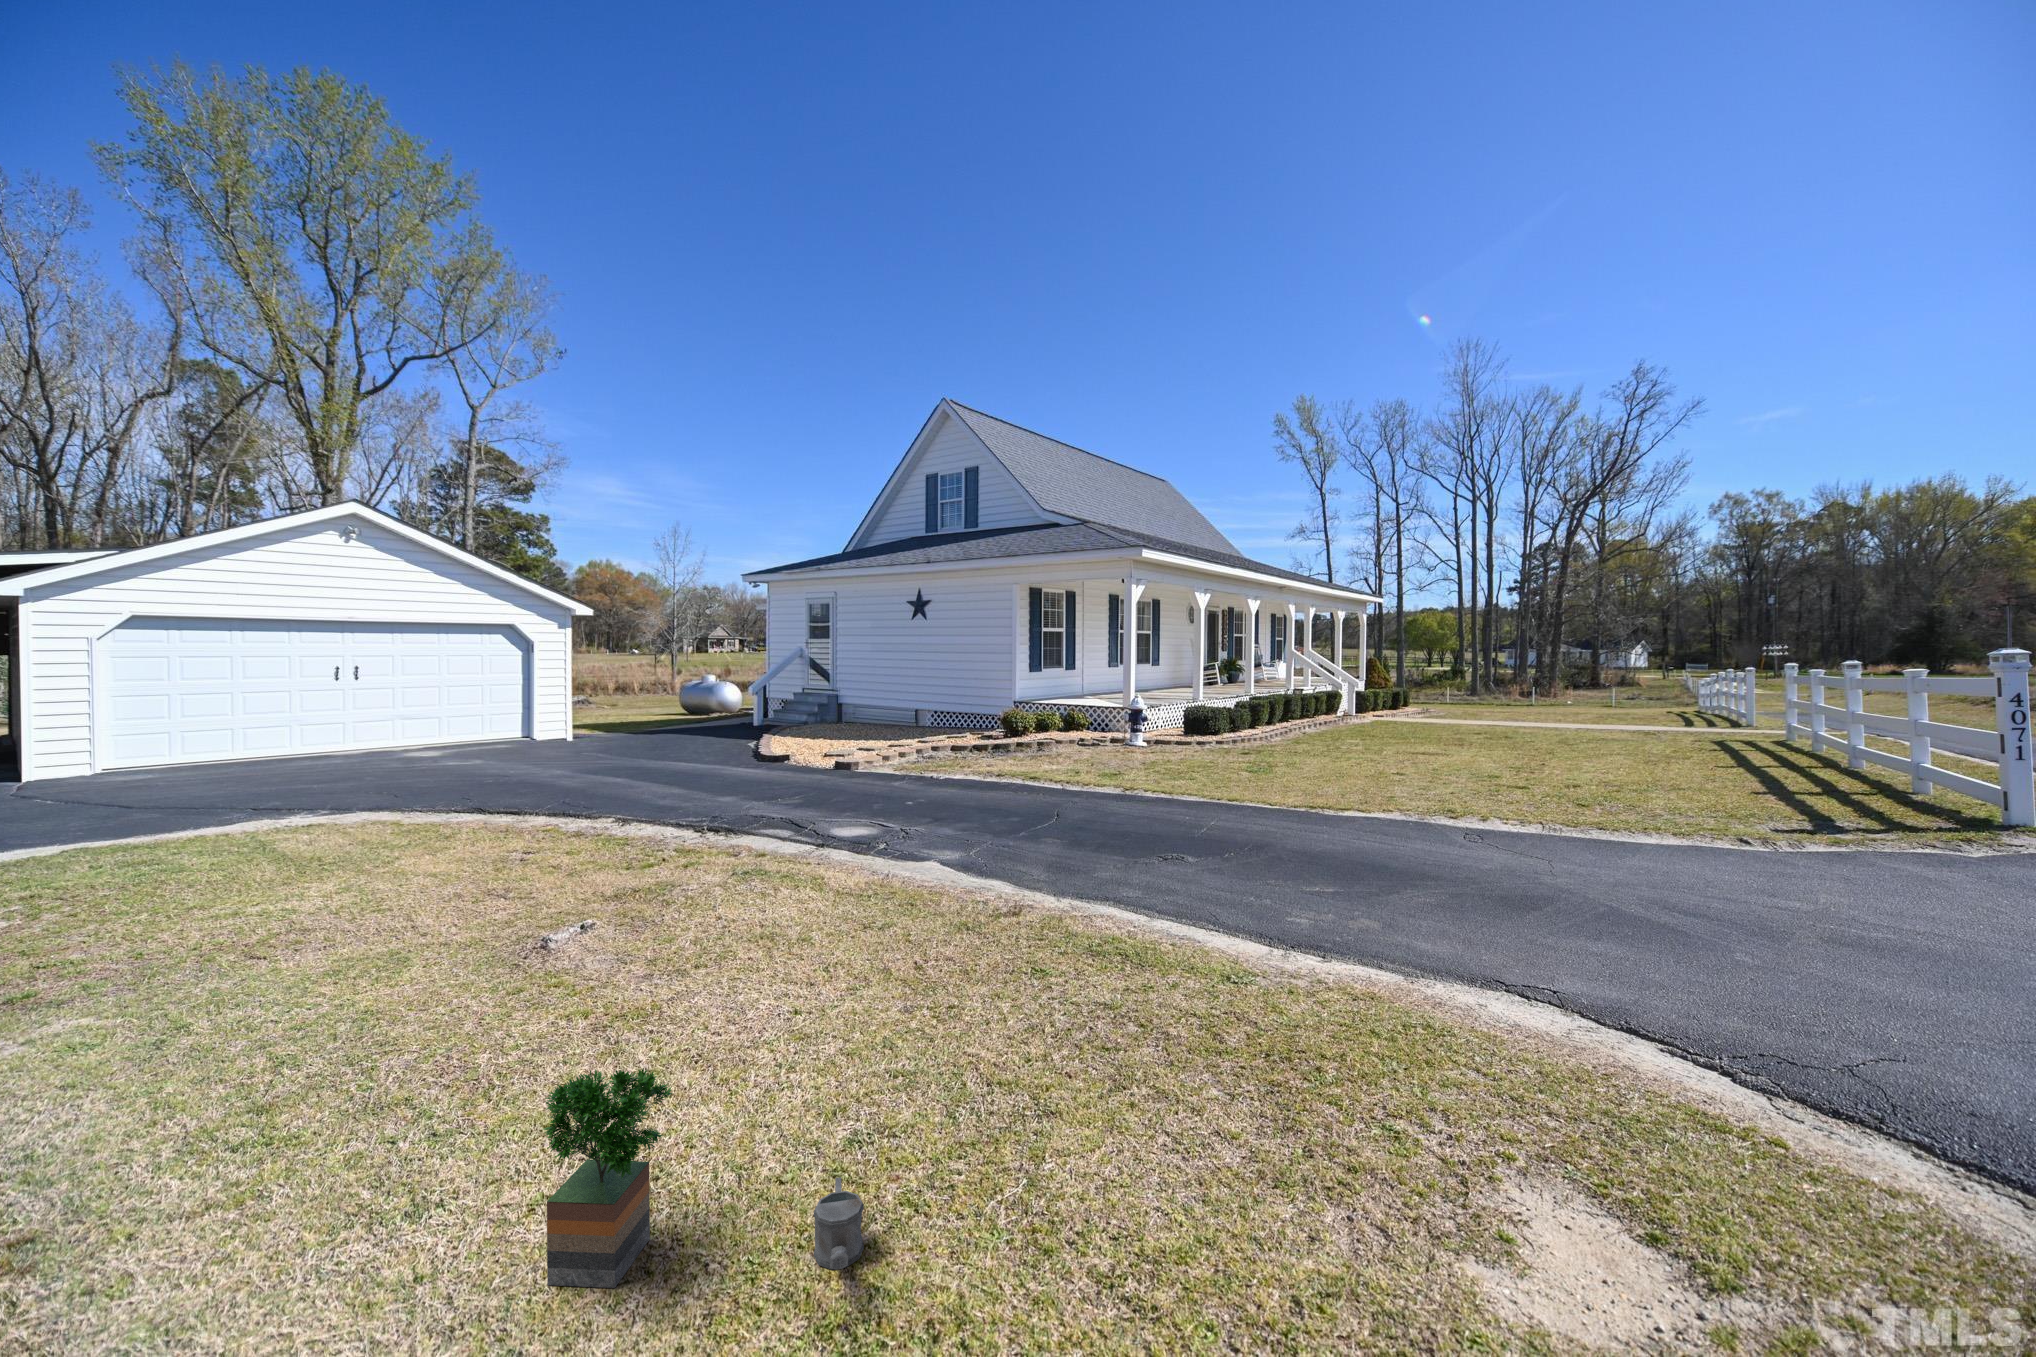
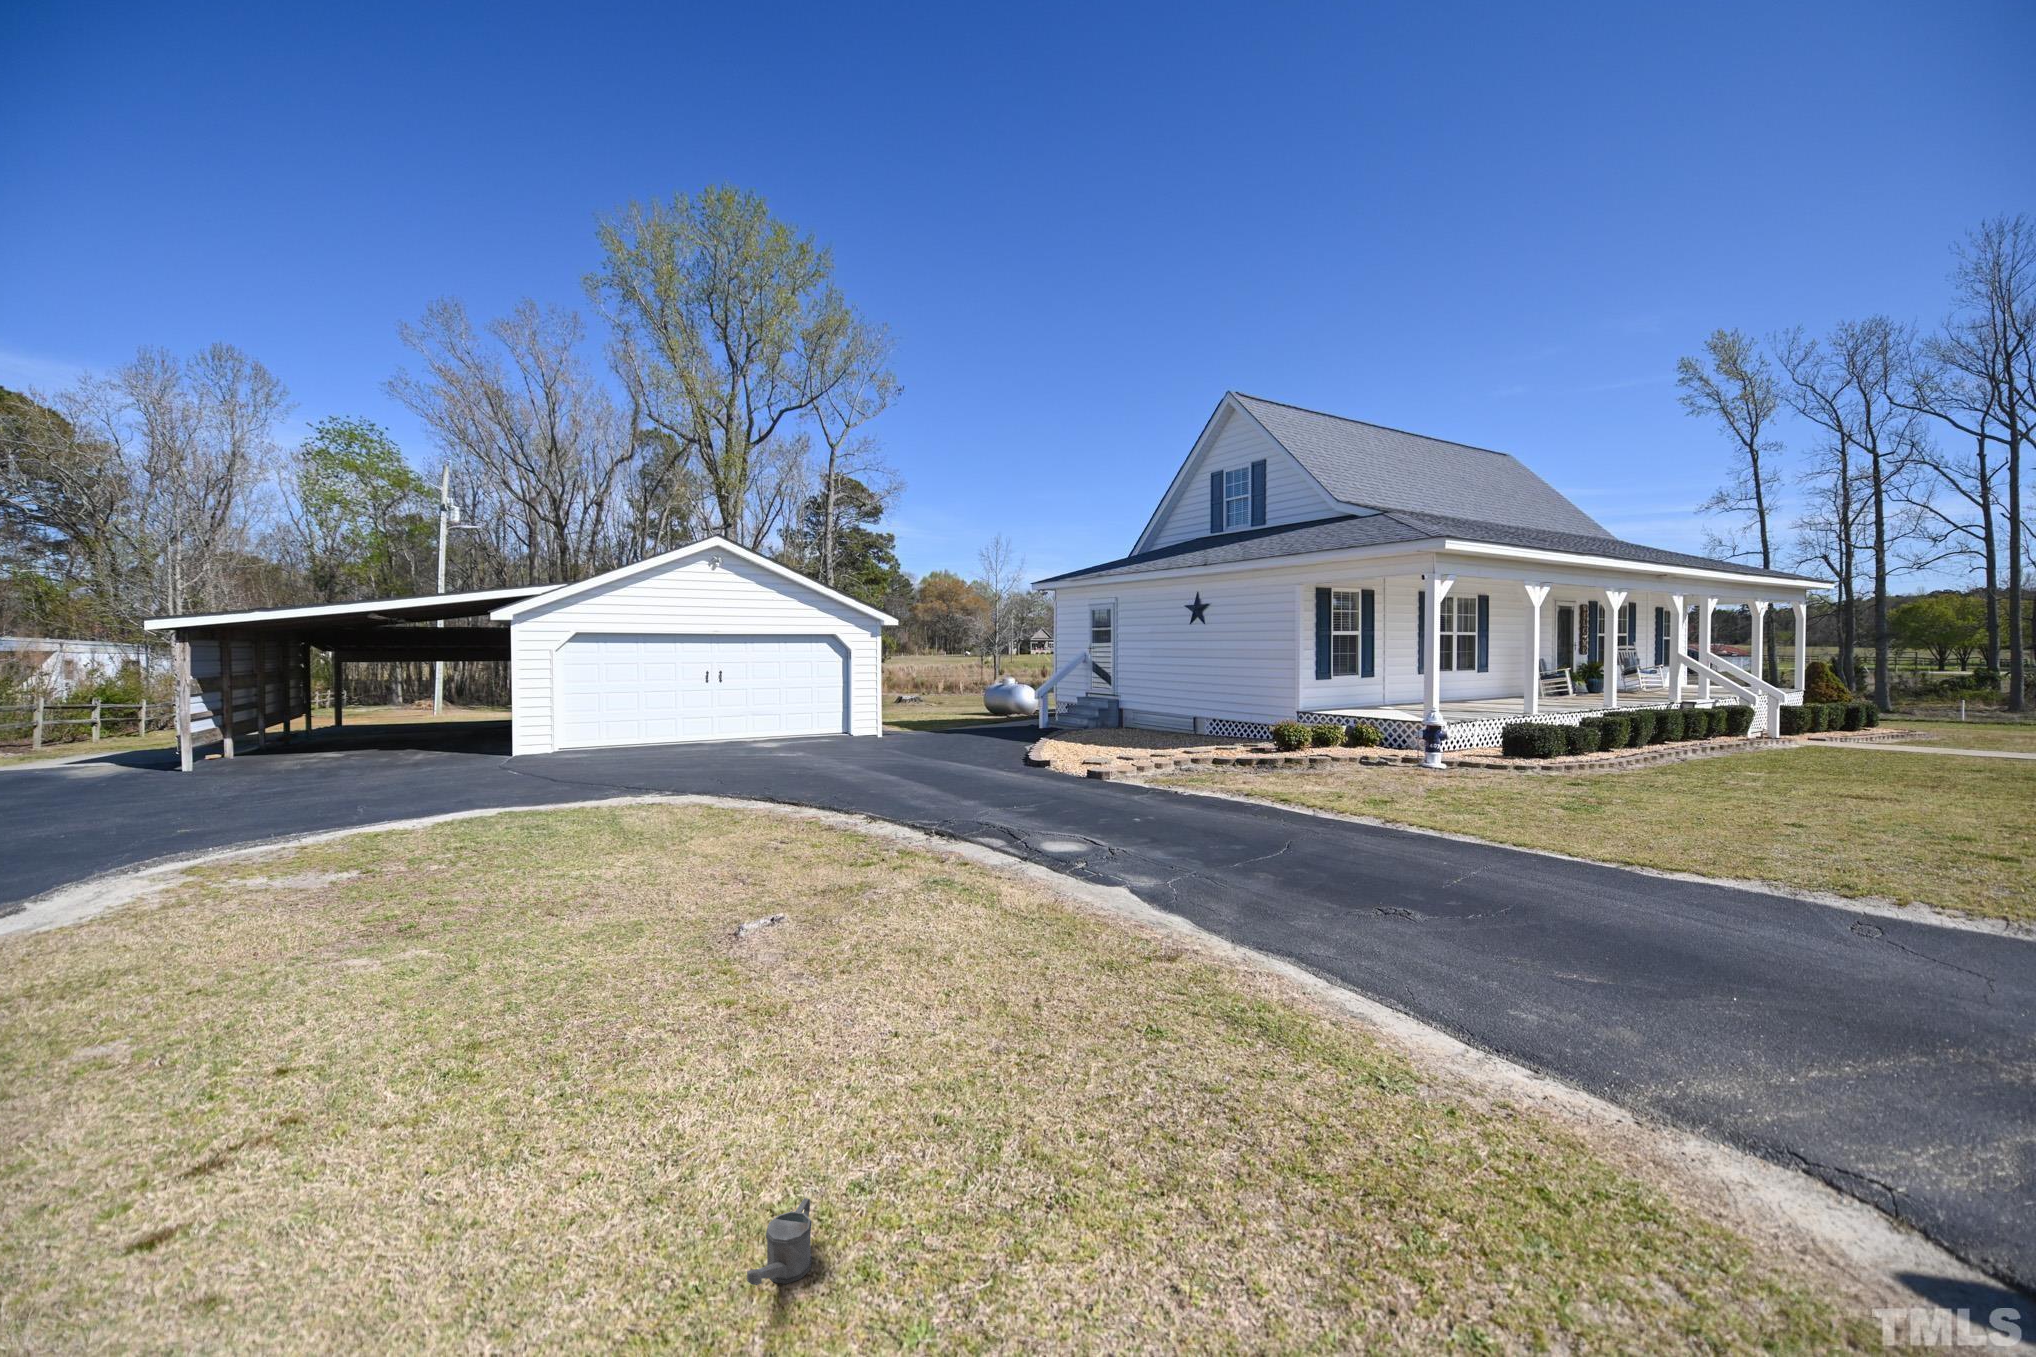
potted tree: present [544,1069,672,1288] -> none [566,1058,685,1246]

